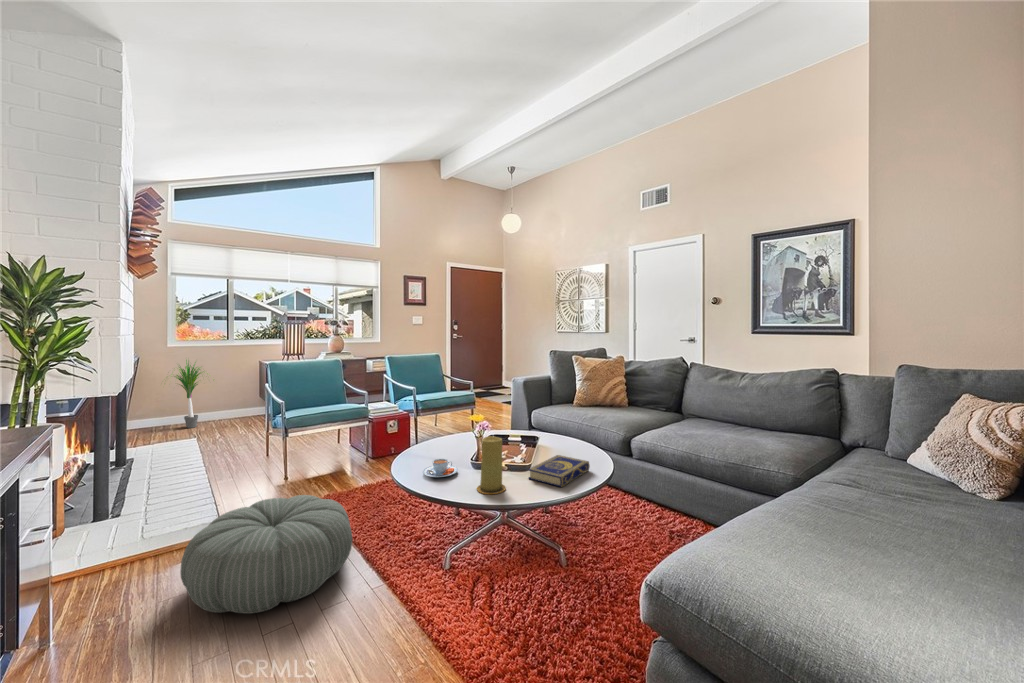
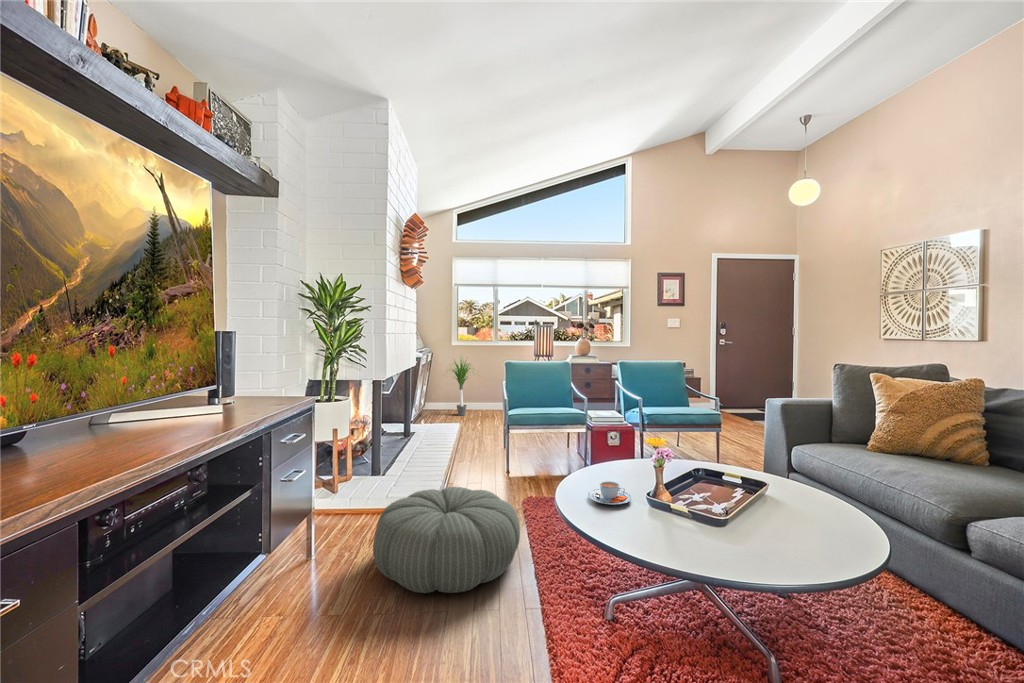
candle: present [477,436,506,494] -> none [639,464,679,543]
book: present [529,455,590,487] -> none [721,513,836,562]

